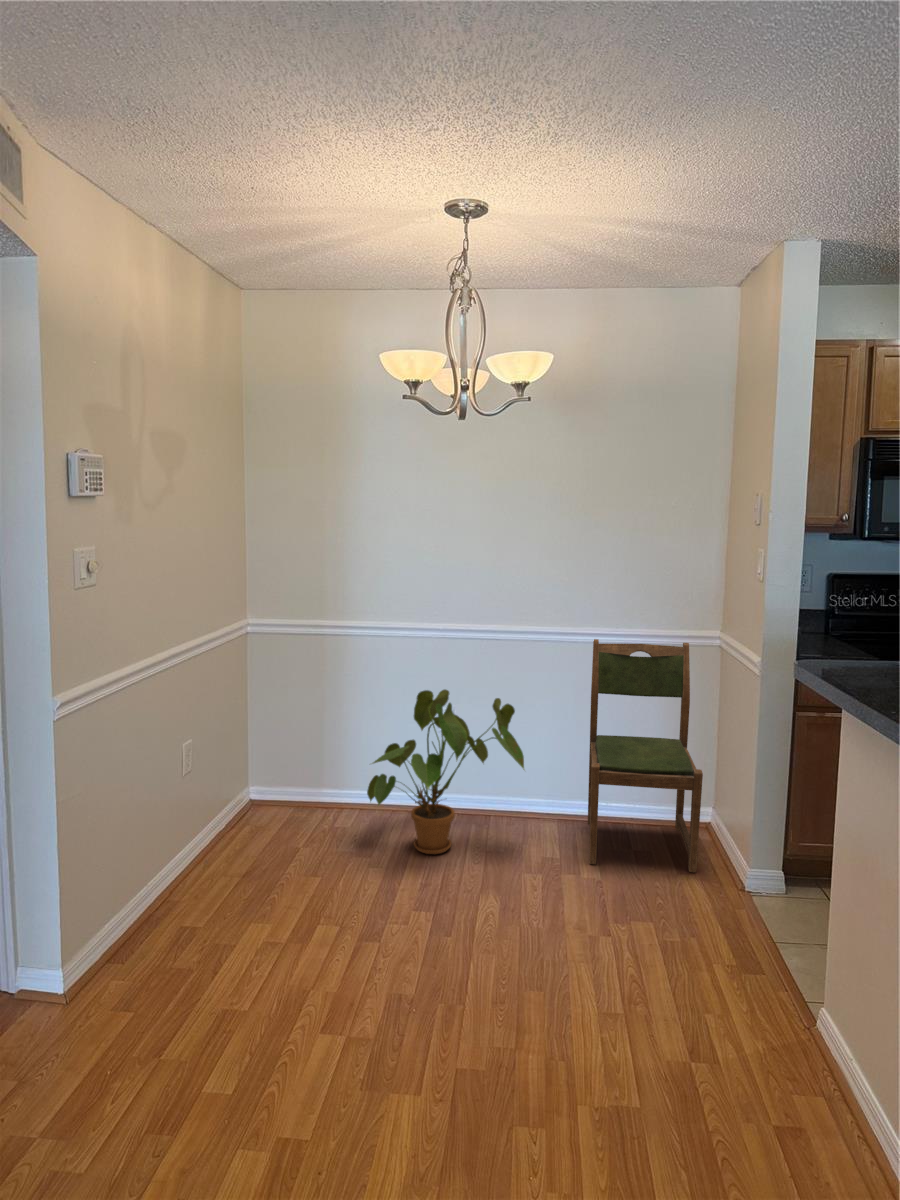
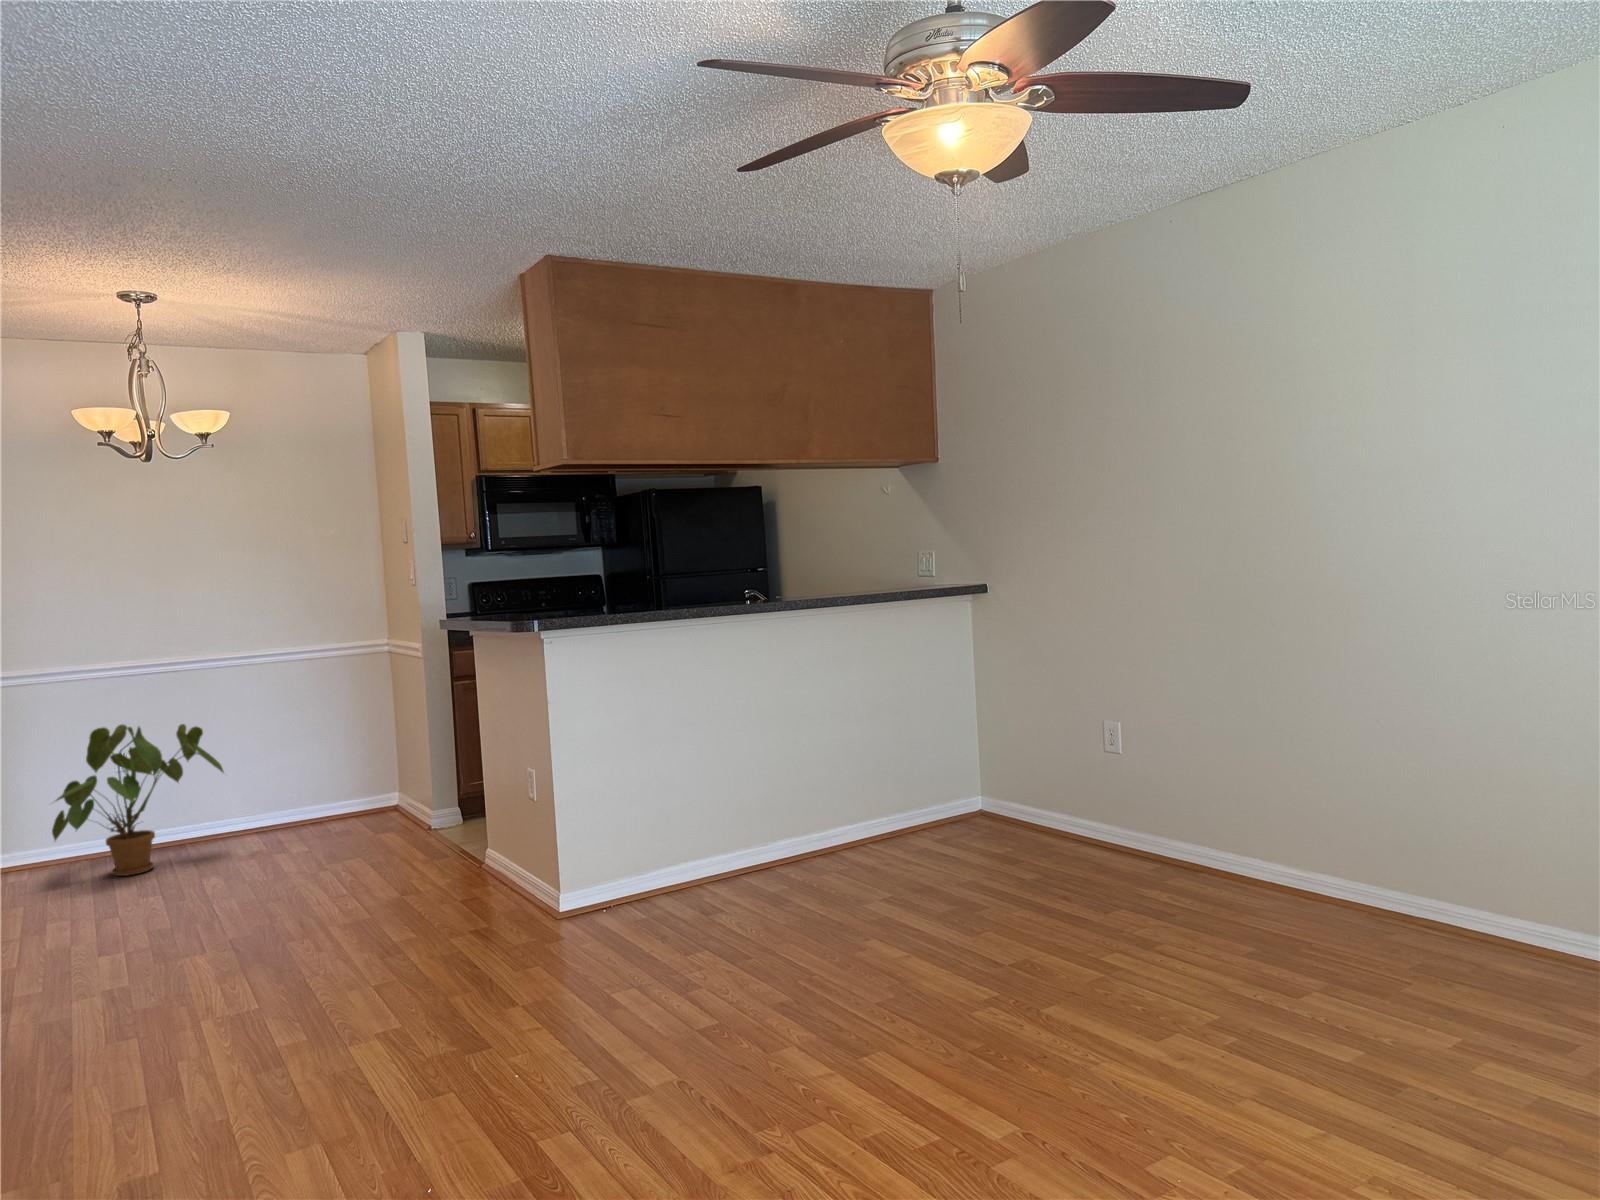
dining chair: present [588,639,703,873] -> none [272,651,392,845]

